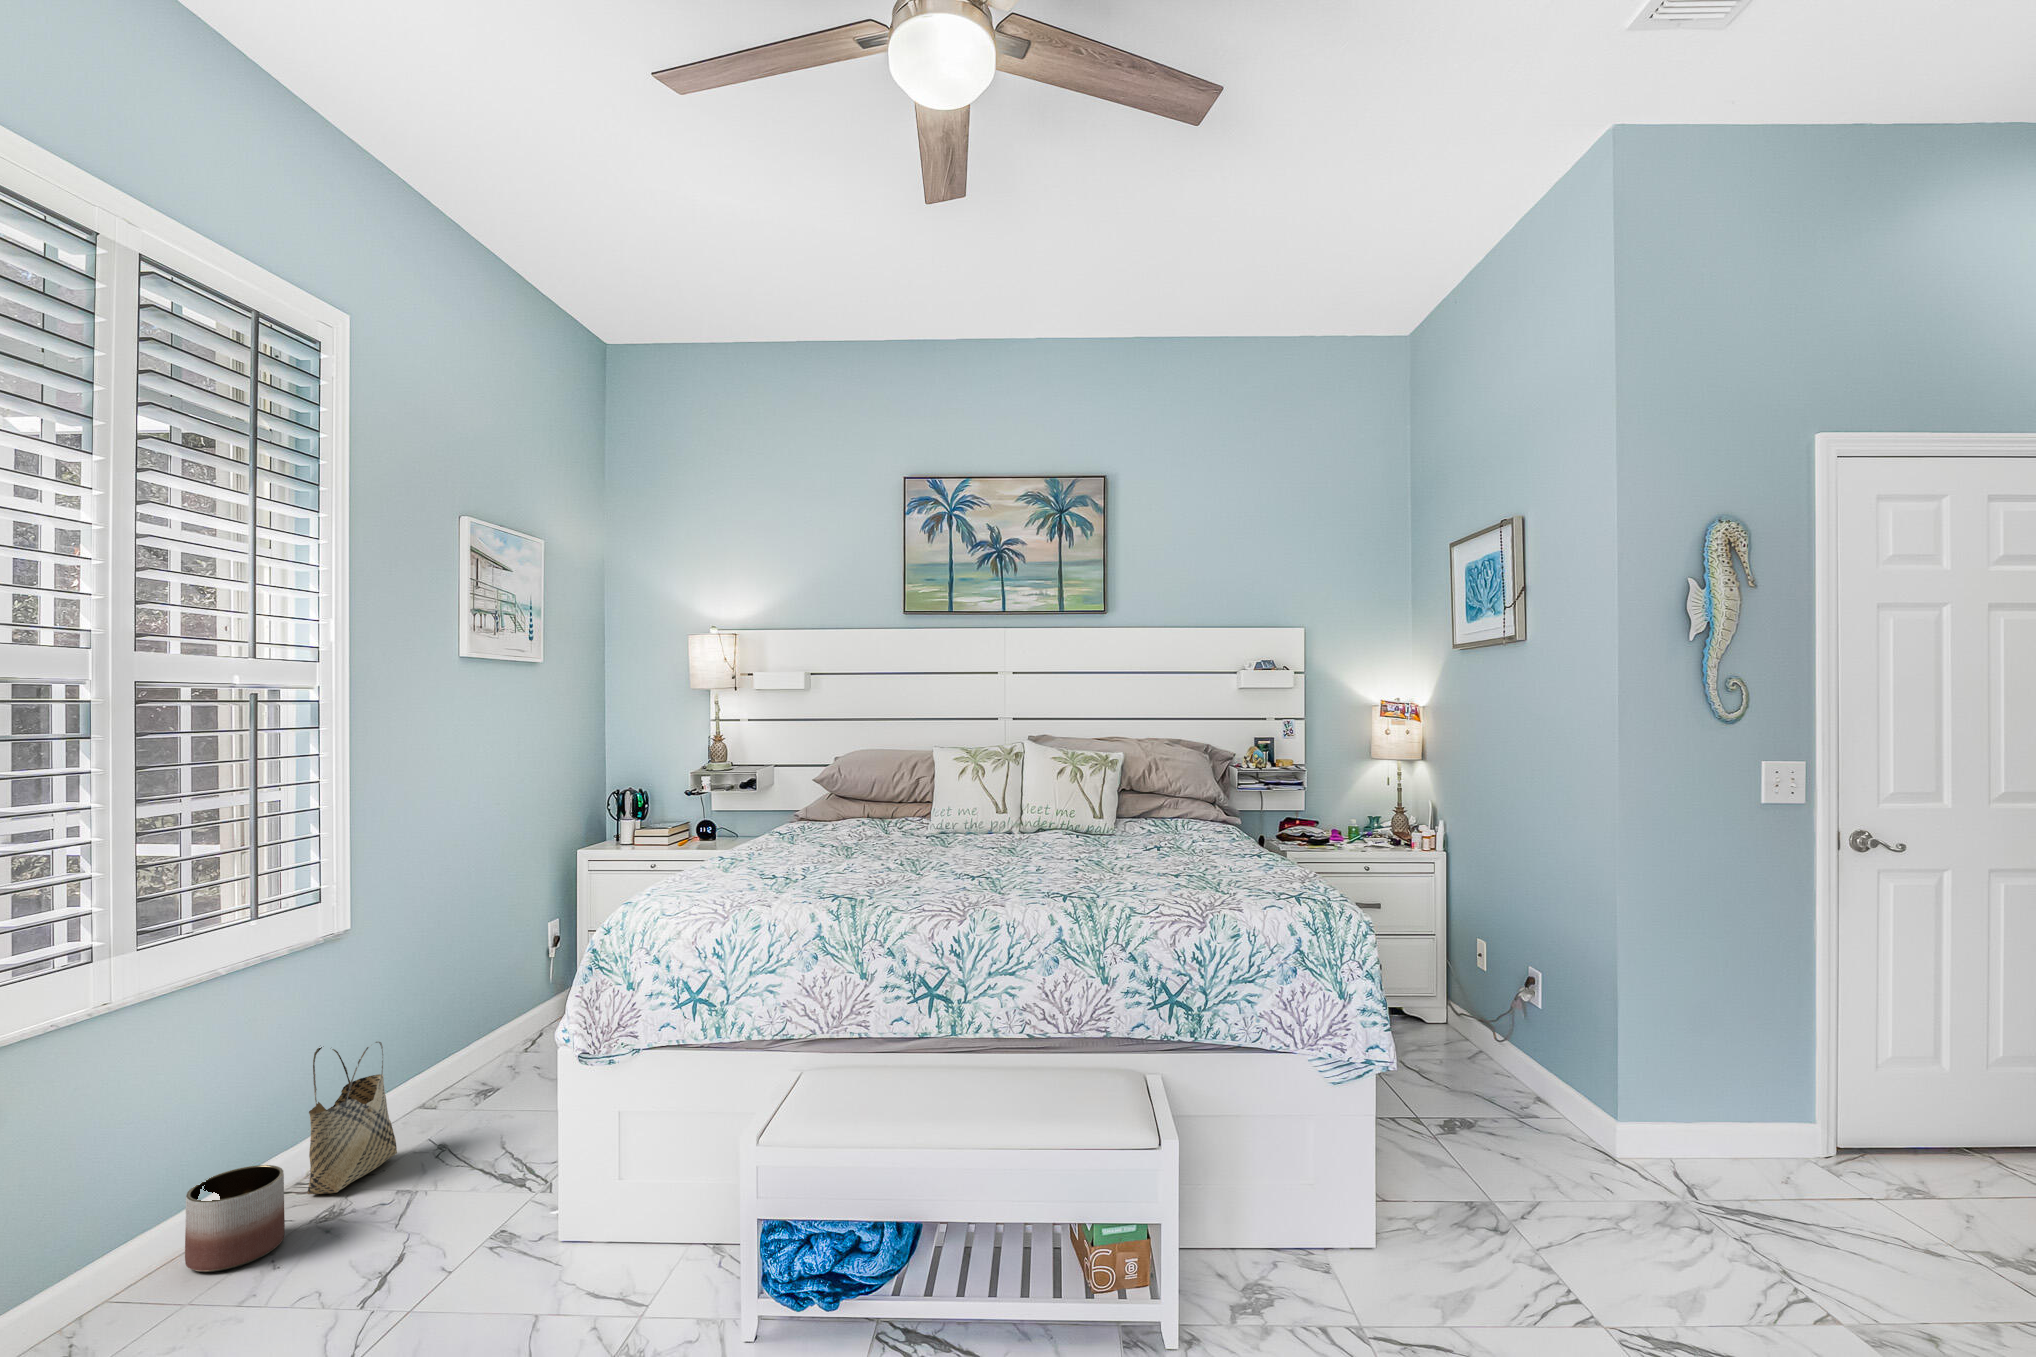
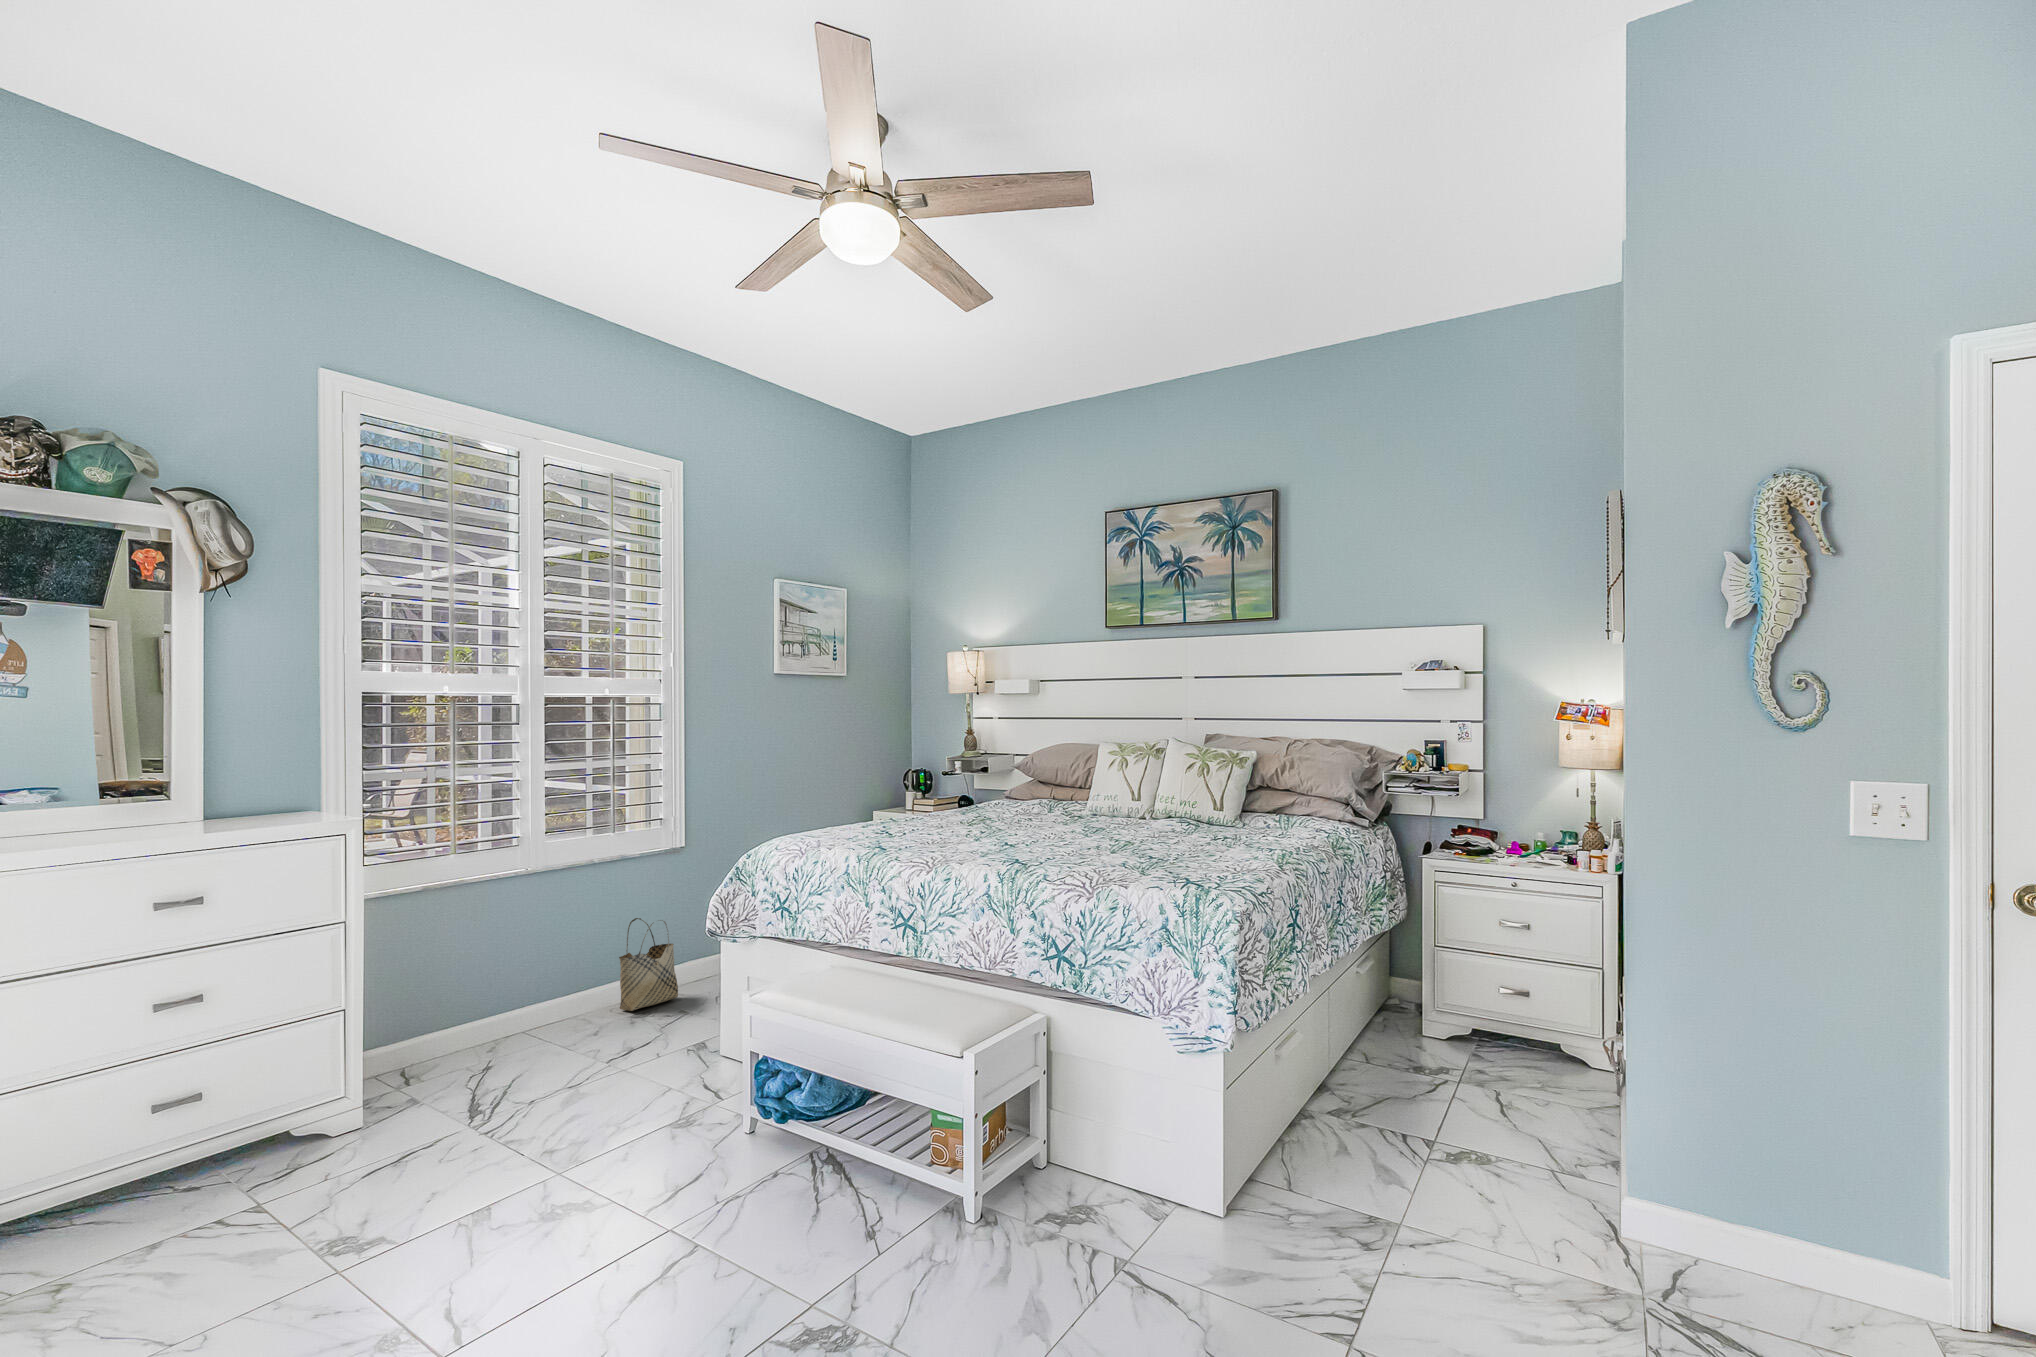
planter: present [185,1165,285,1272] -> none [539,982,591,1037]

